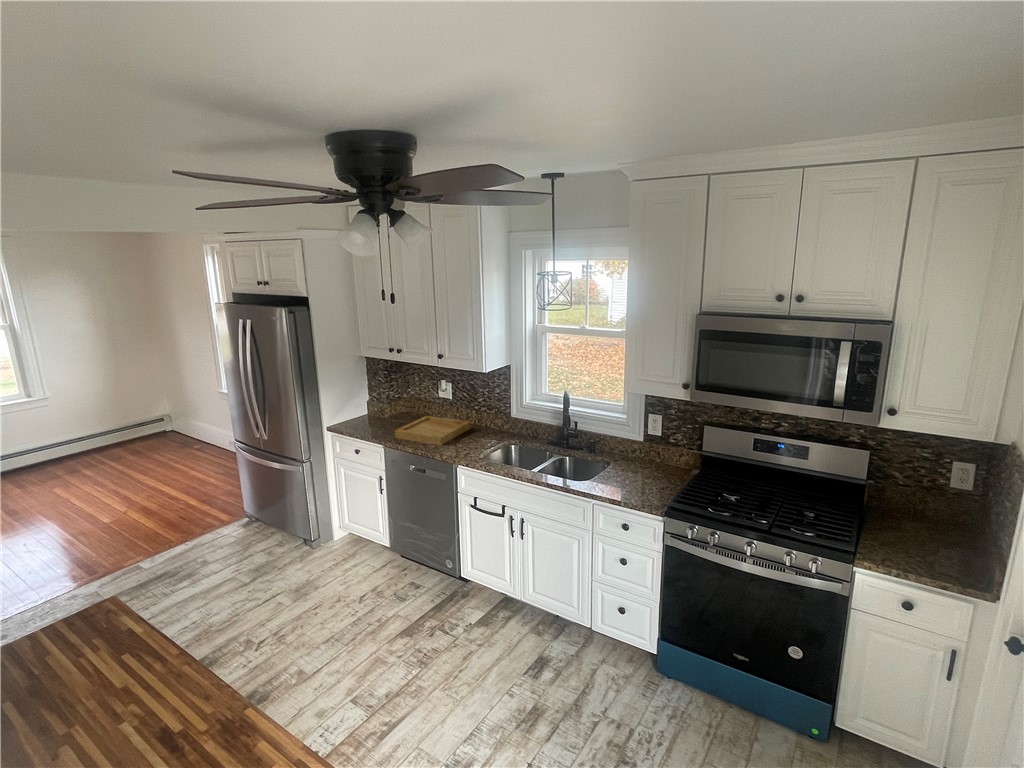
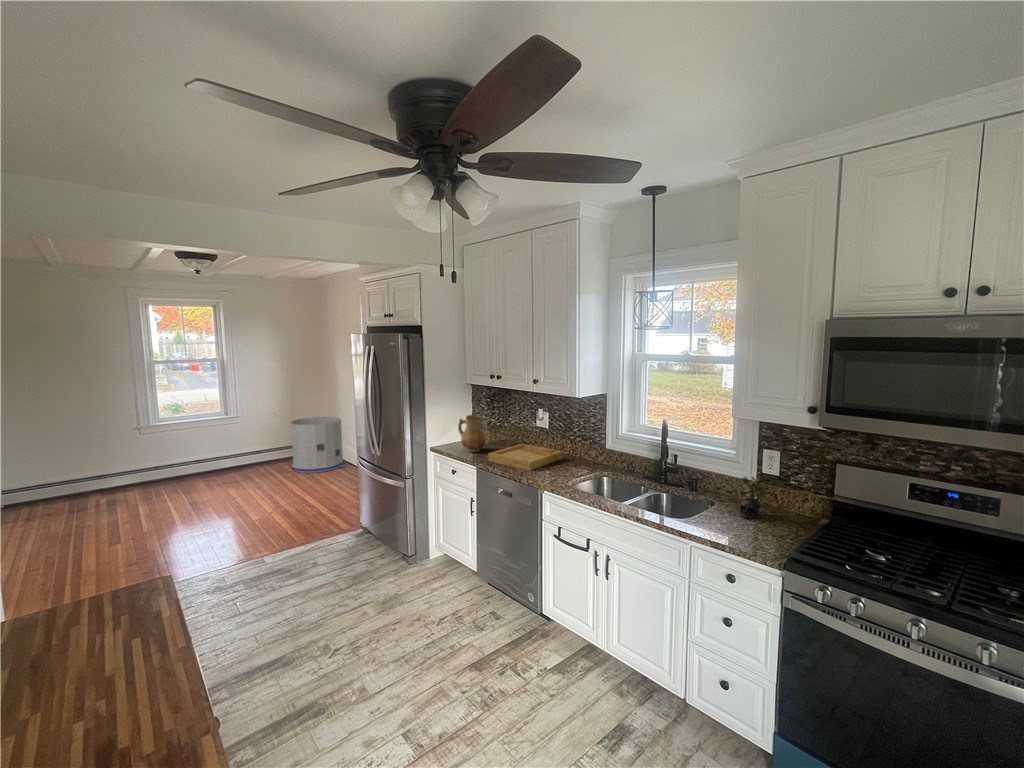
trash can: none [122,388,199,459] -> present [291,417,344,473]
ceramic pitcher: none [357,389,388,428] -> present [458,415,486,452]
succulent plant: none [629,438,652,476] -> present [738,475,766,519]

